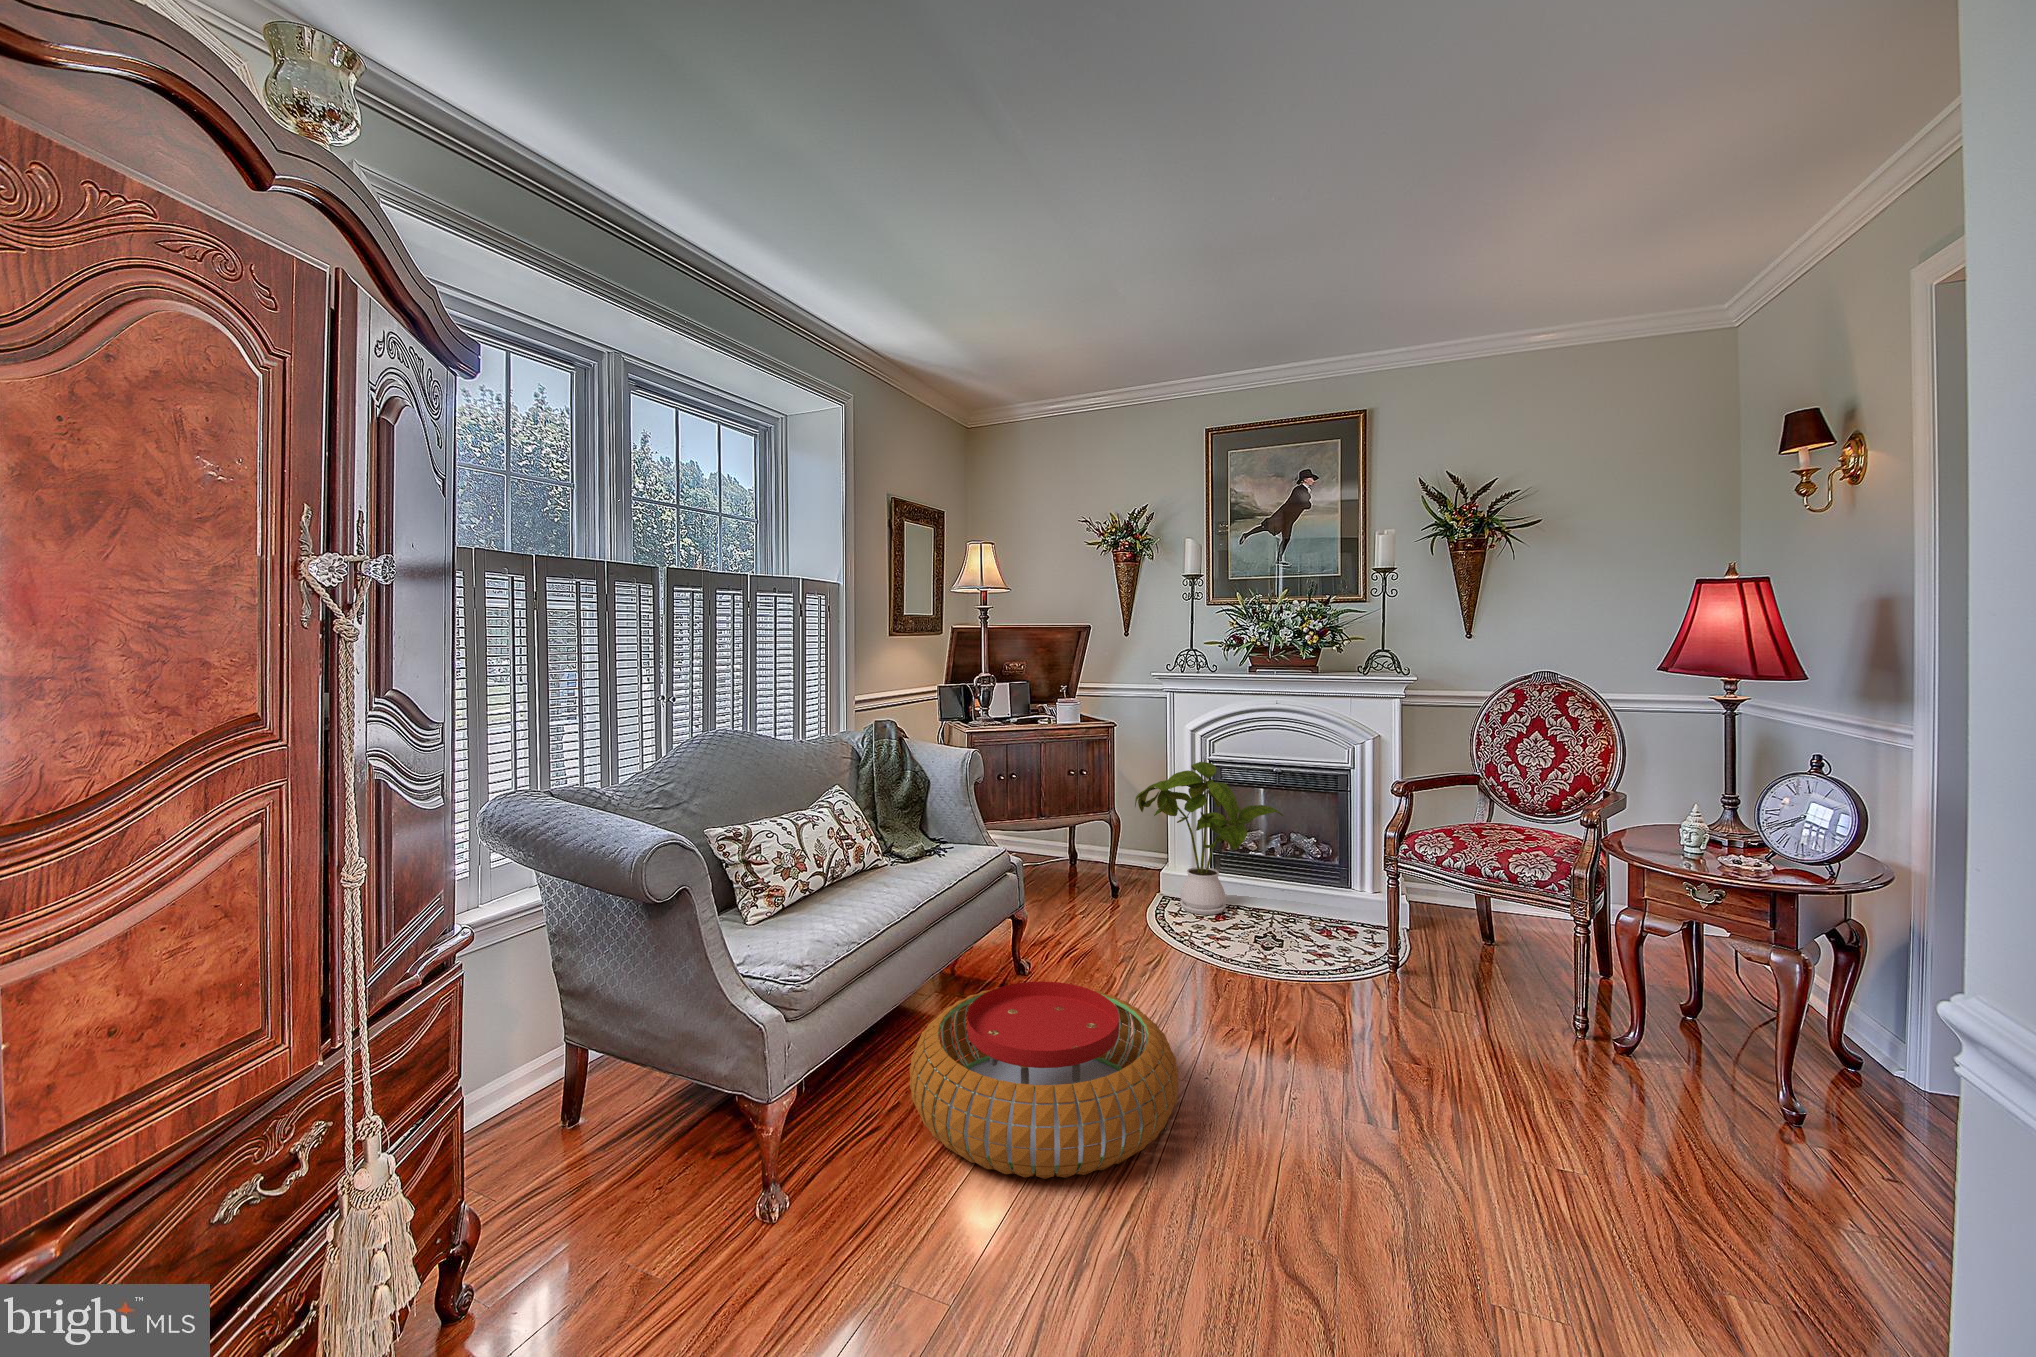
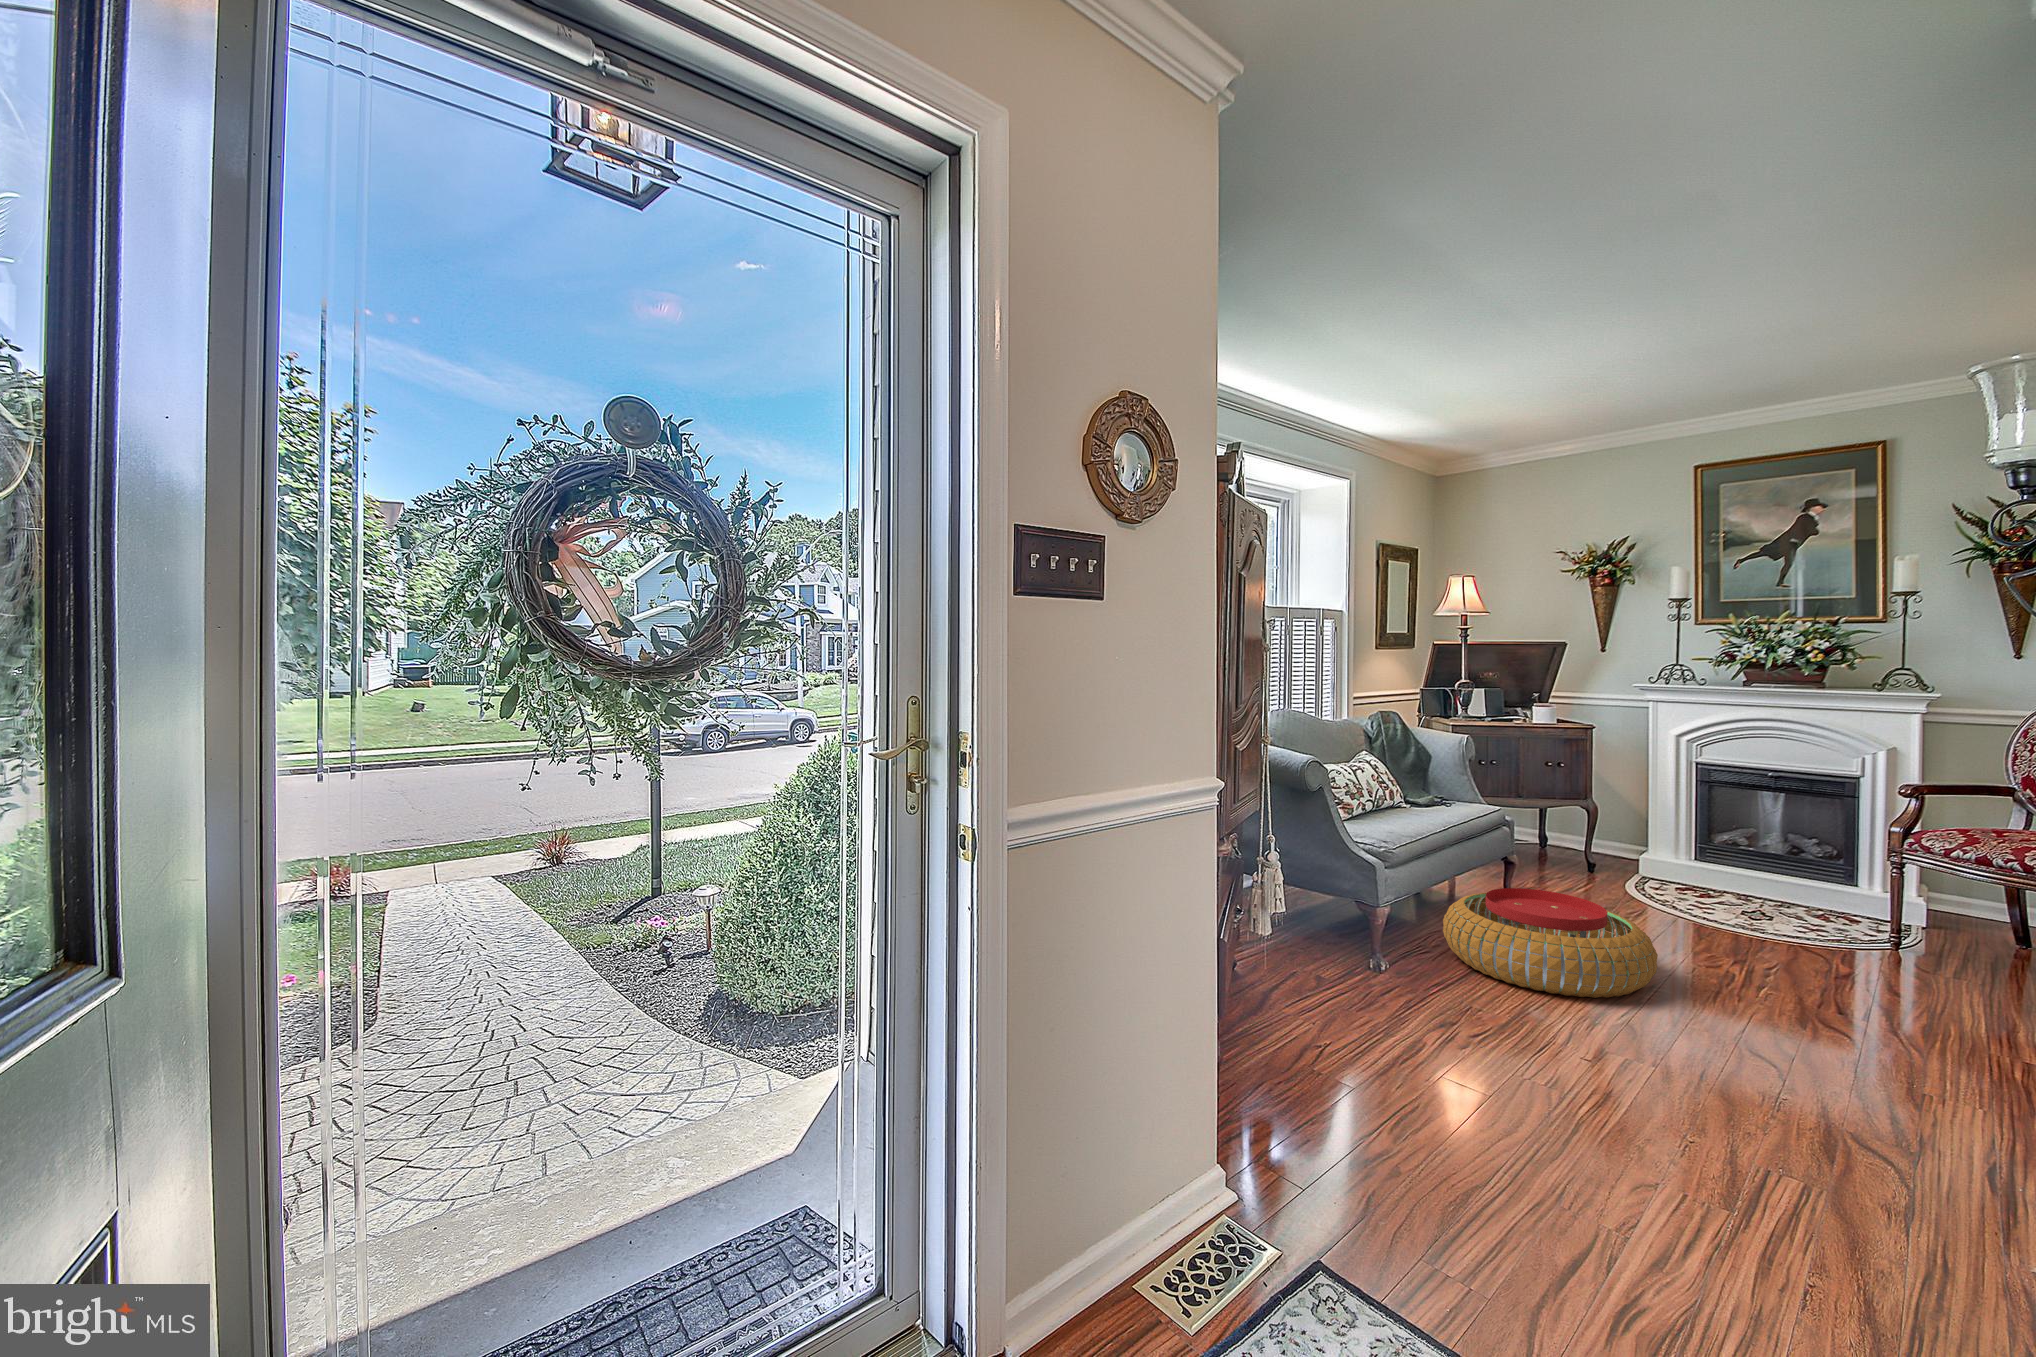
house plant: present [1135,762,1283,915] -> none [1610,761,1776,895]

